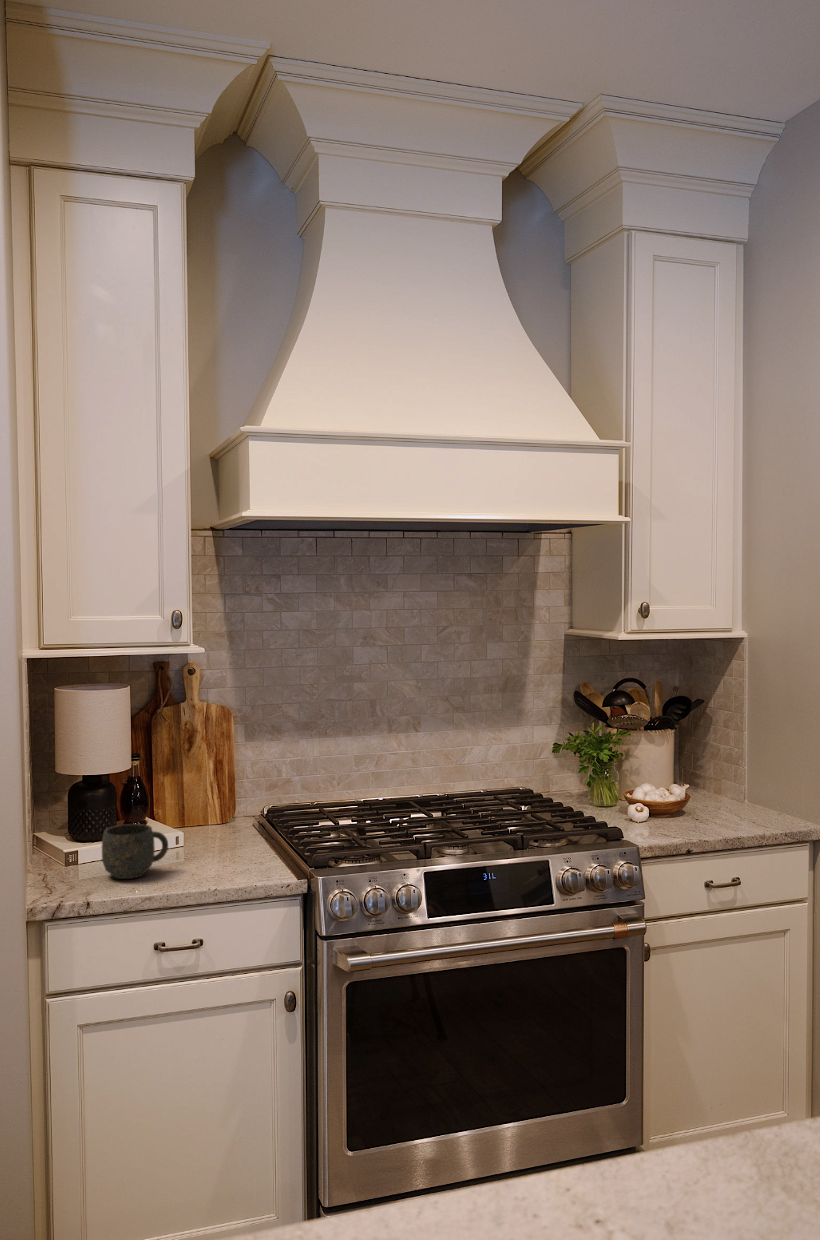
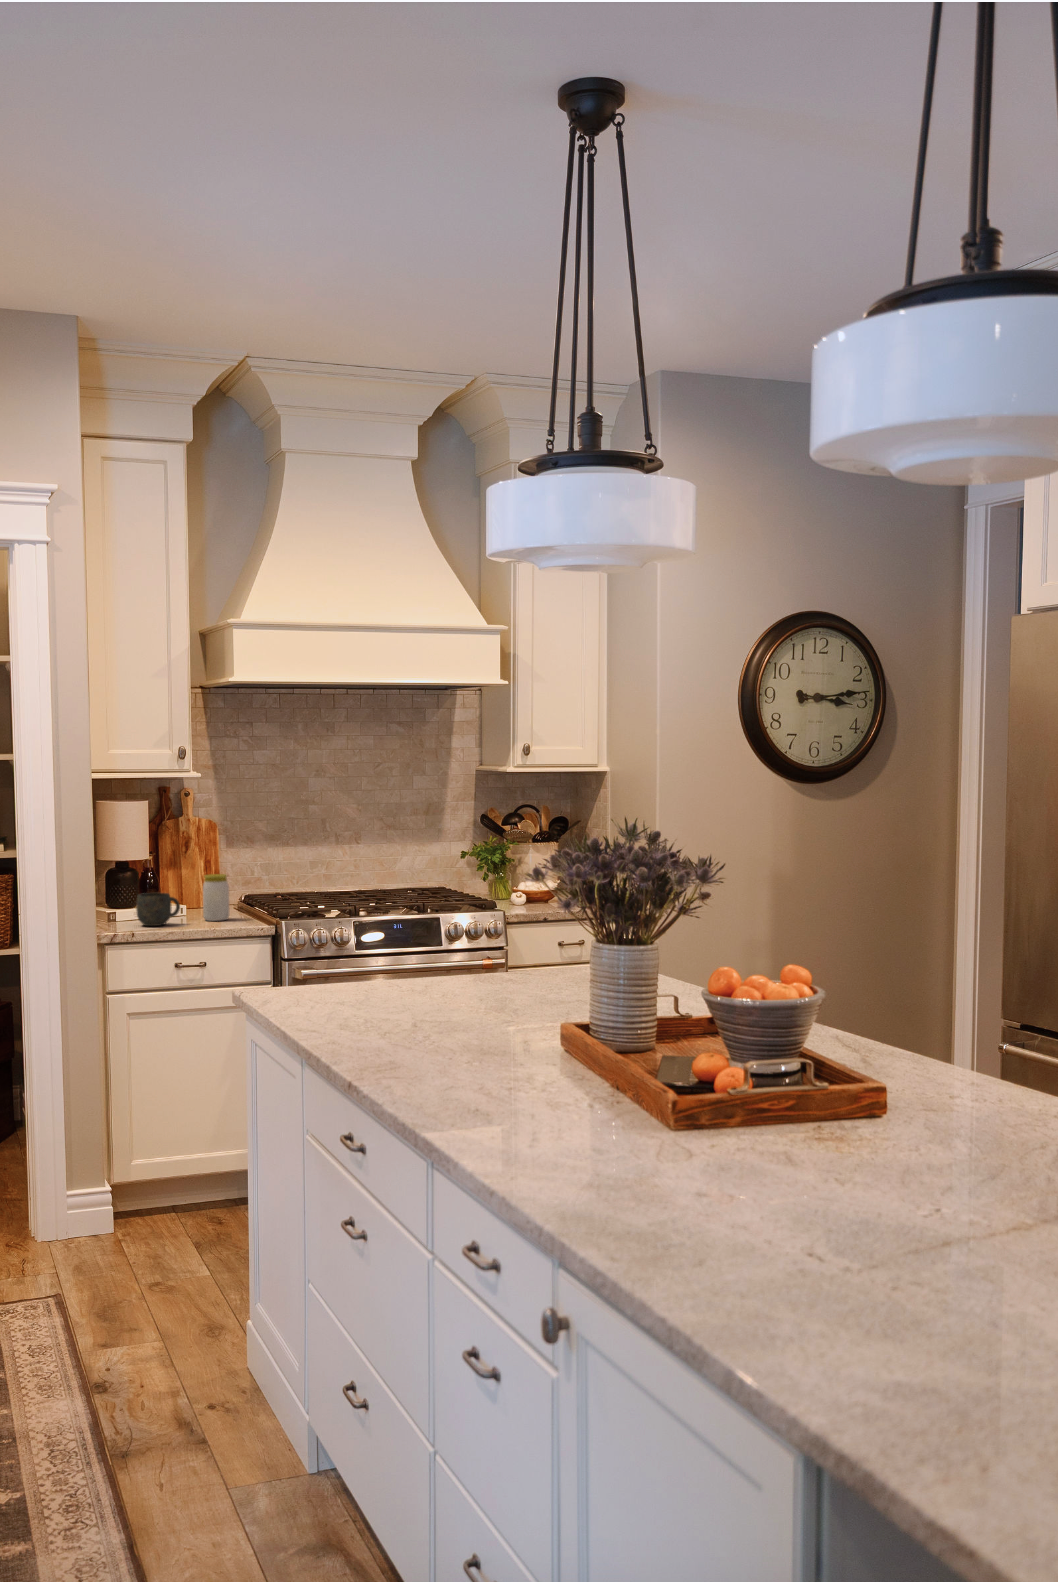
jar: none [204,791,242,863] -> present [203,874,229,921]

